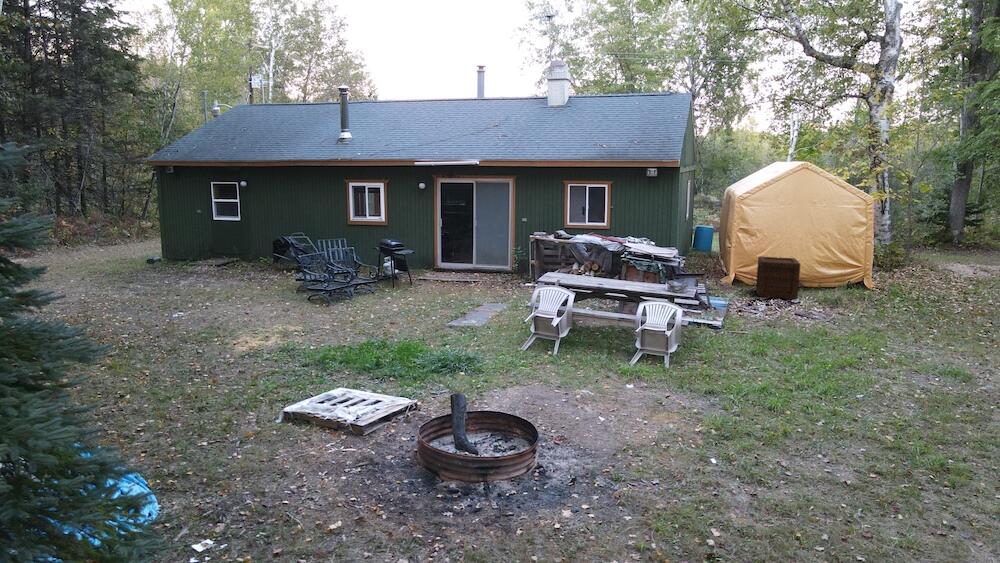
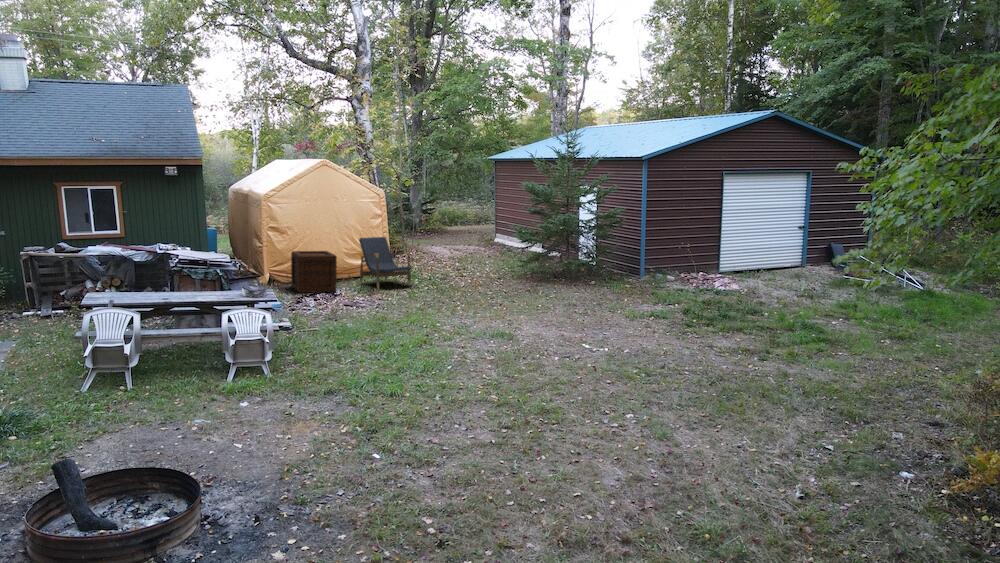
lounge chair: none [829,247,890,302] -> present [359,237,412,289]

